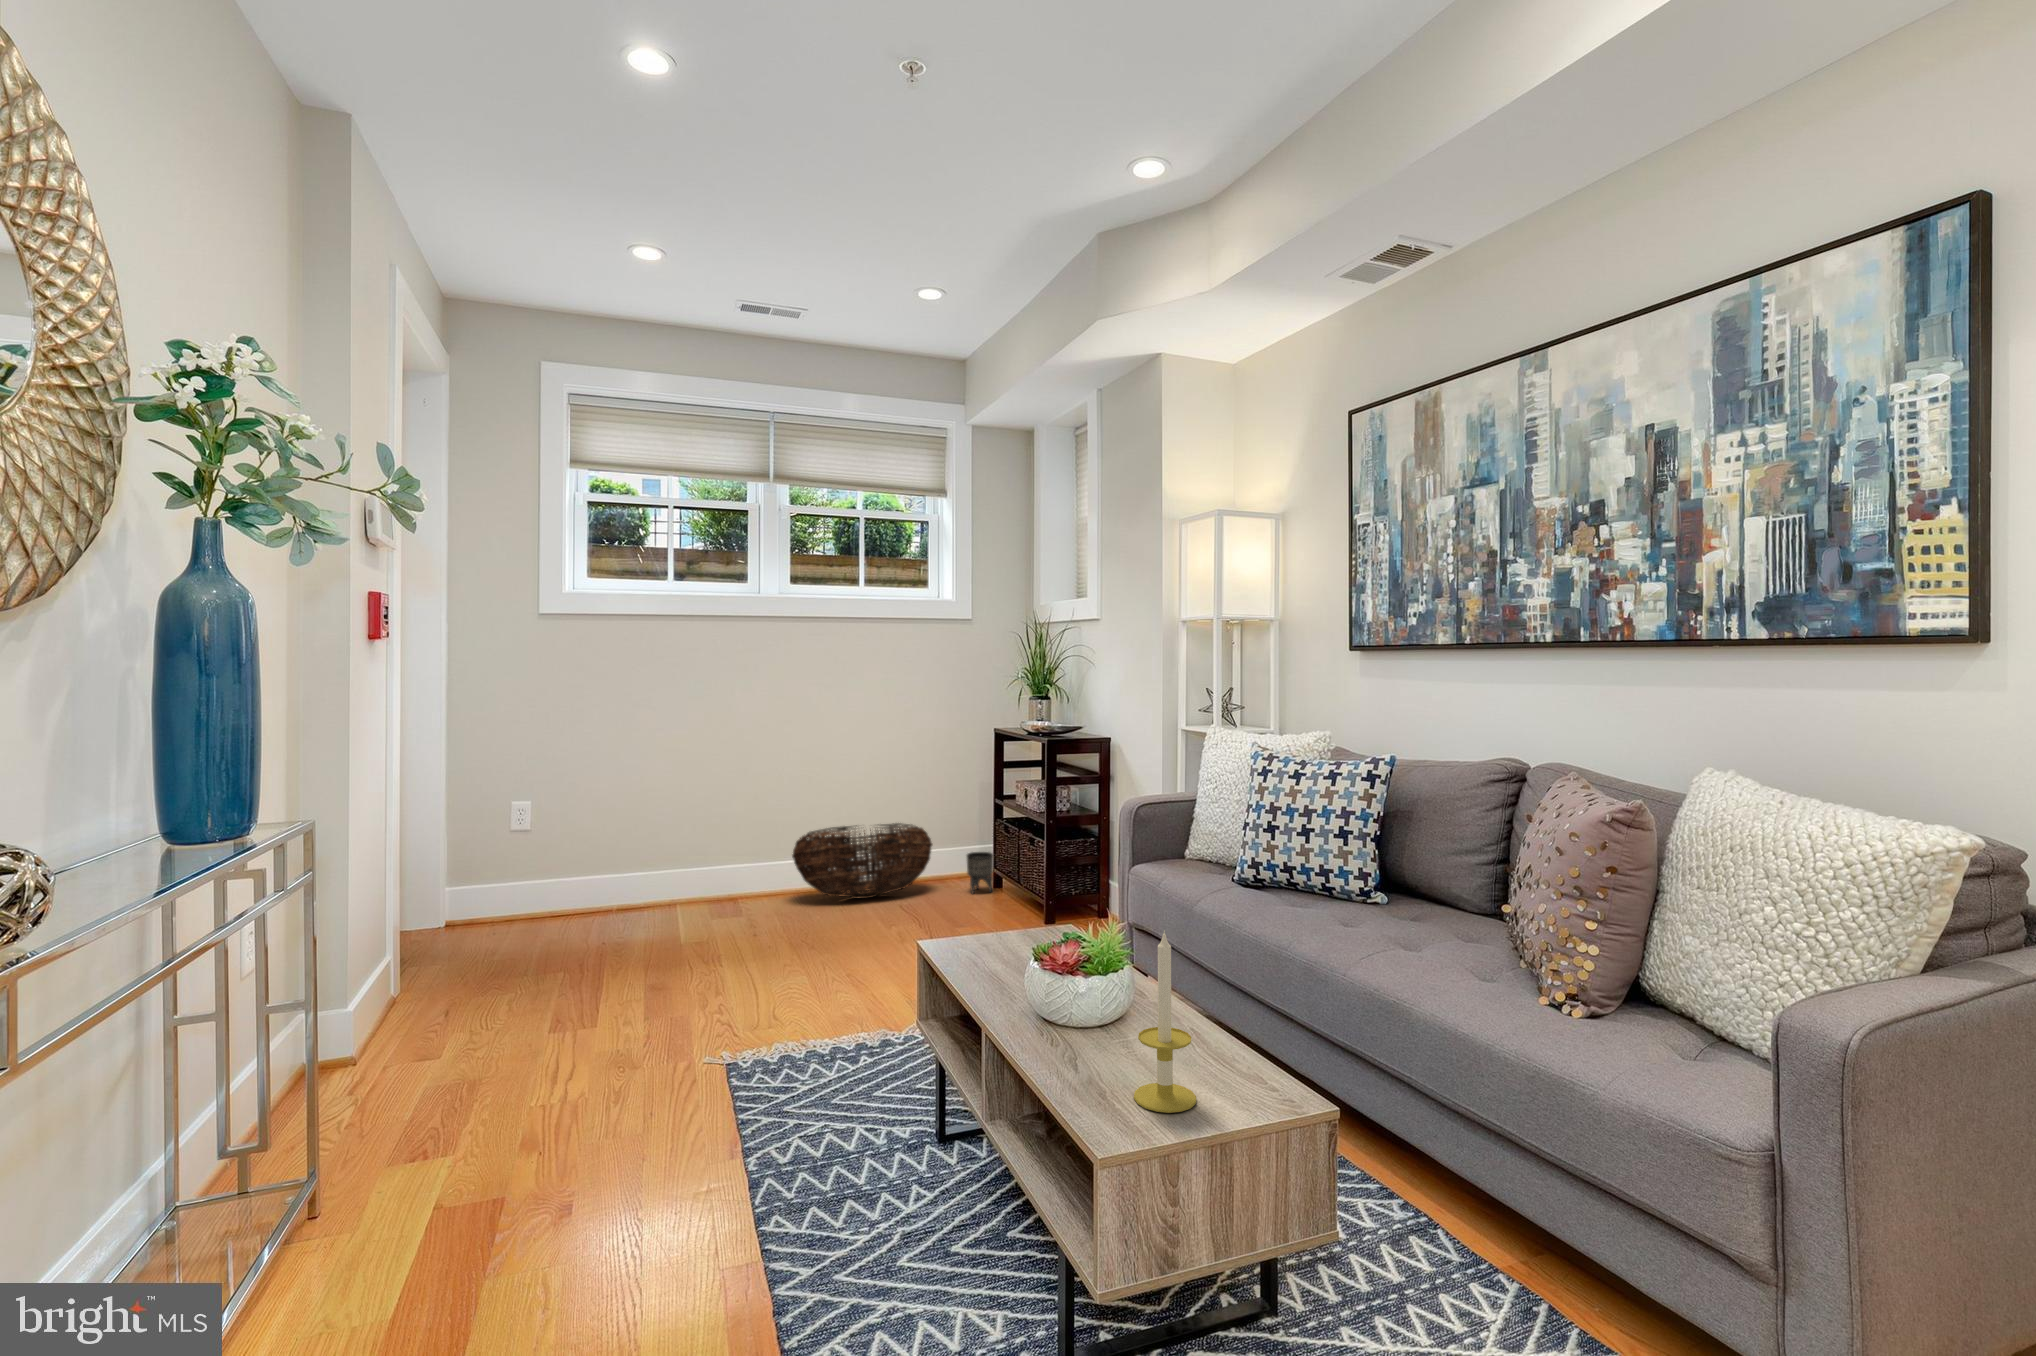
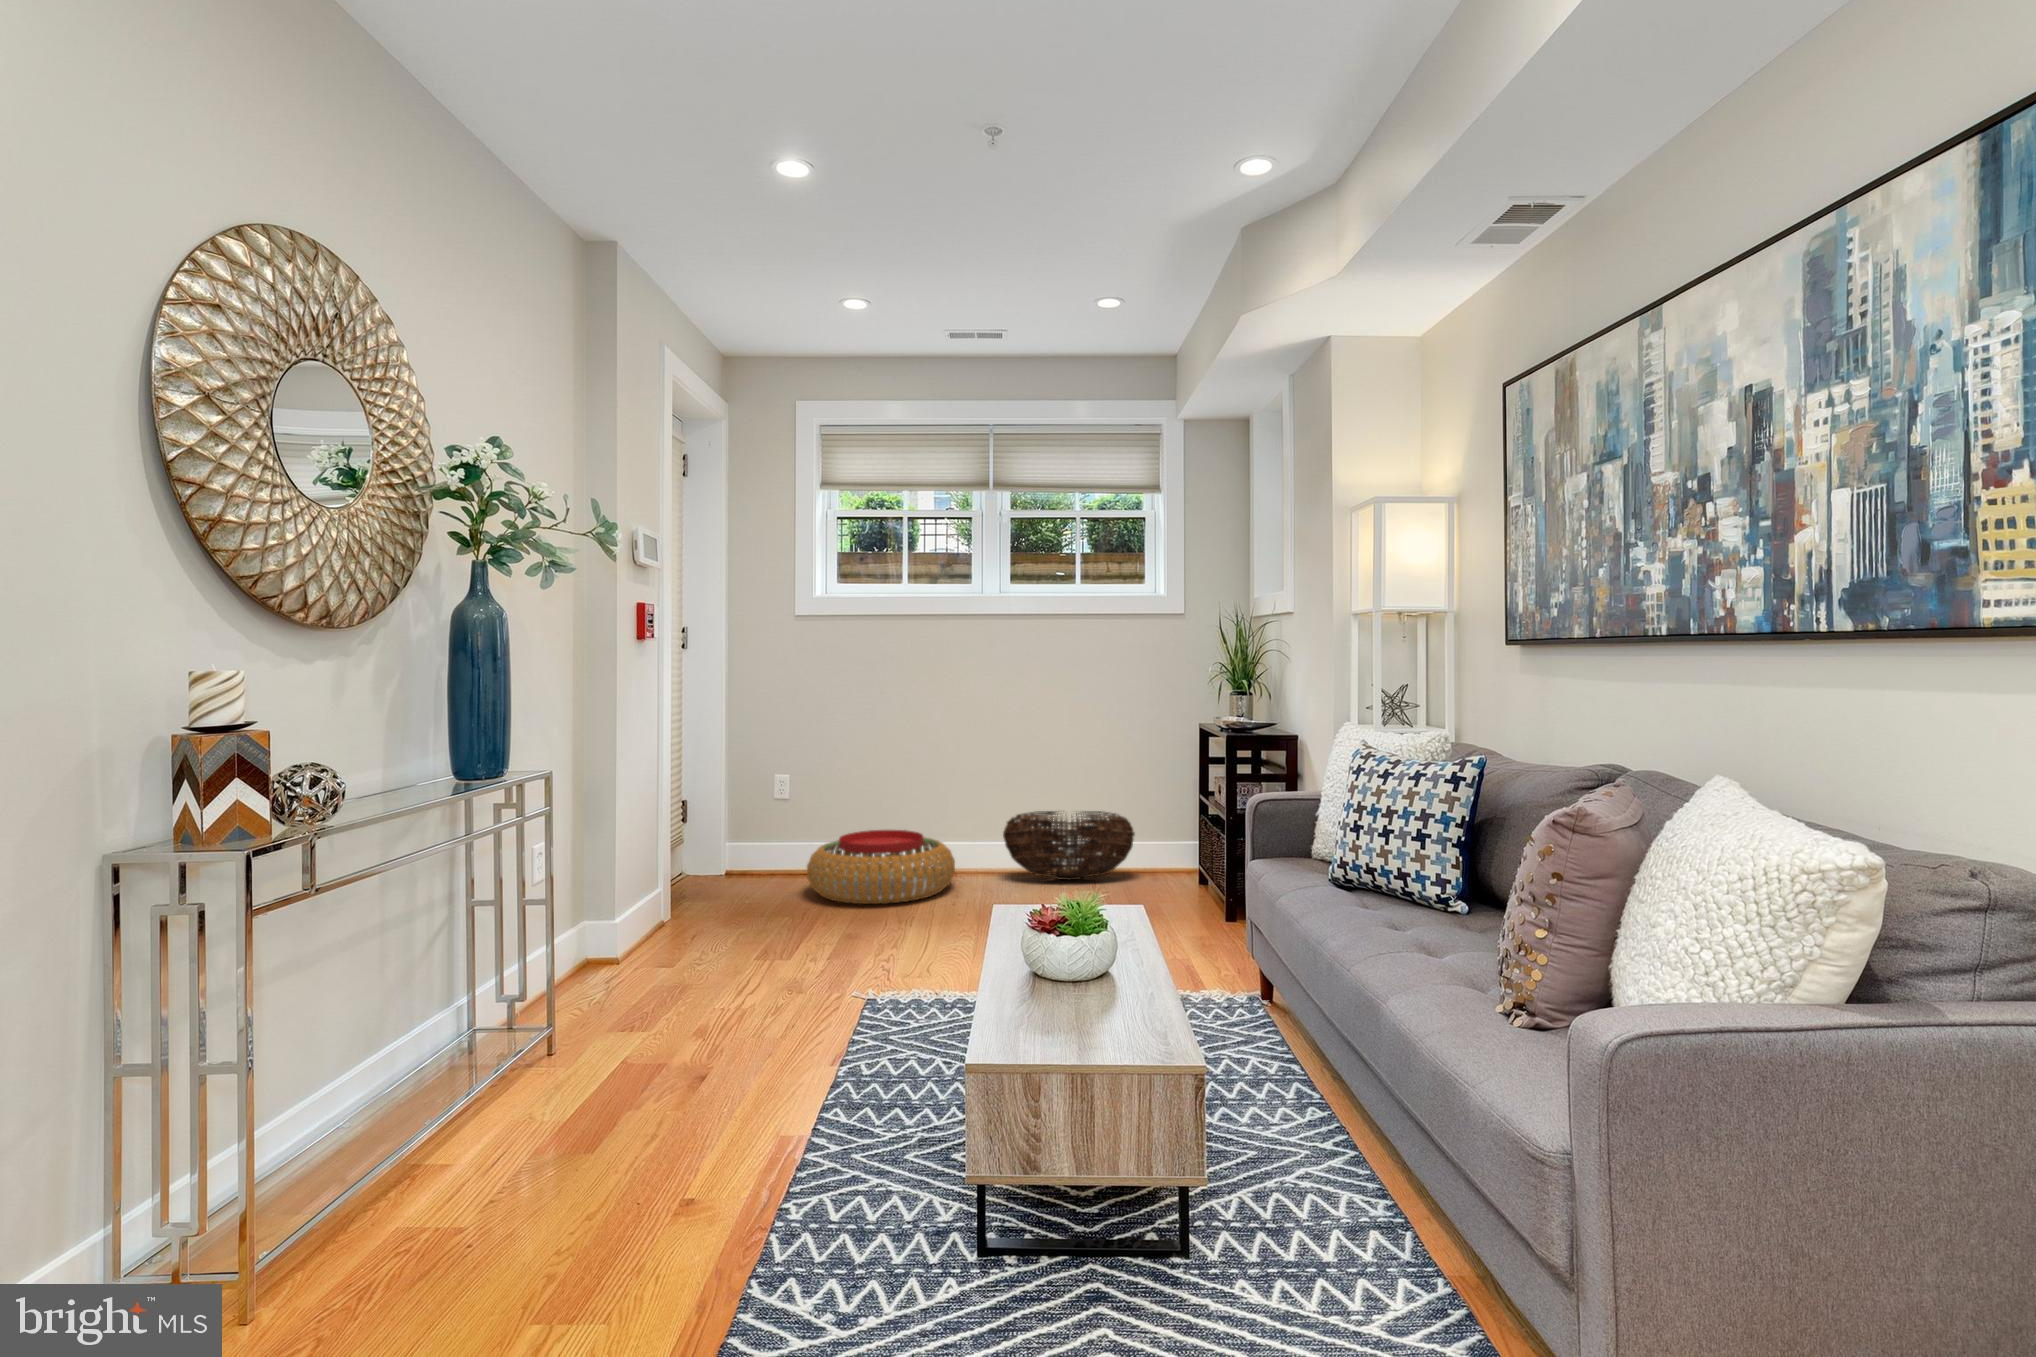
planter: present [967,852,993,894] -> none [1165,844,1193,884]
pouf: none [565,858,747,949] -> present [807,830,955,904]
candle: present [1134,930,1196,1113] -> none [1020,890,1074,1044]

